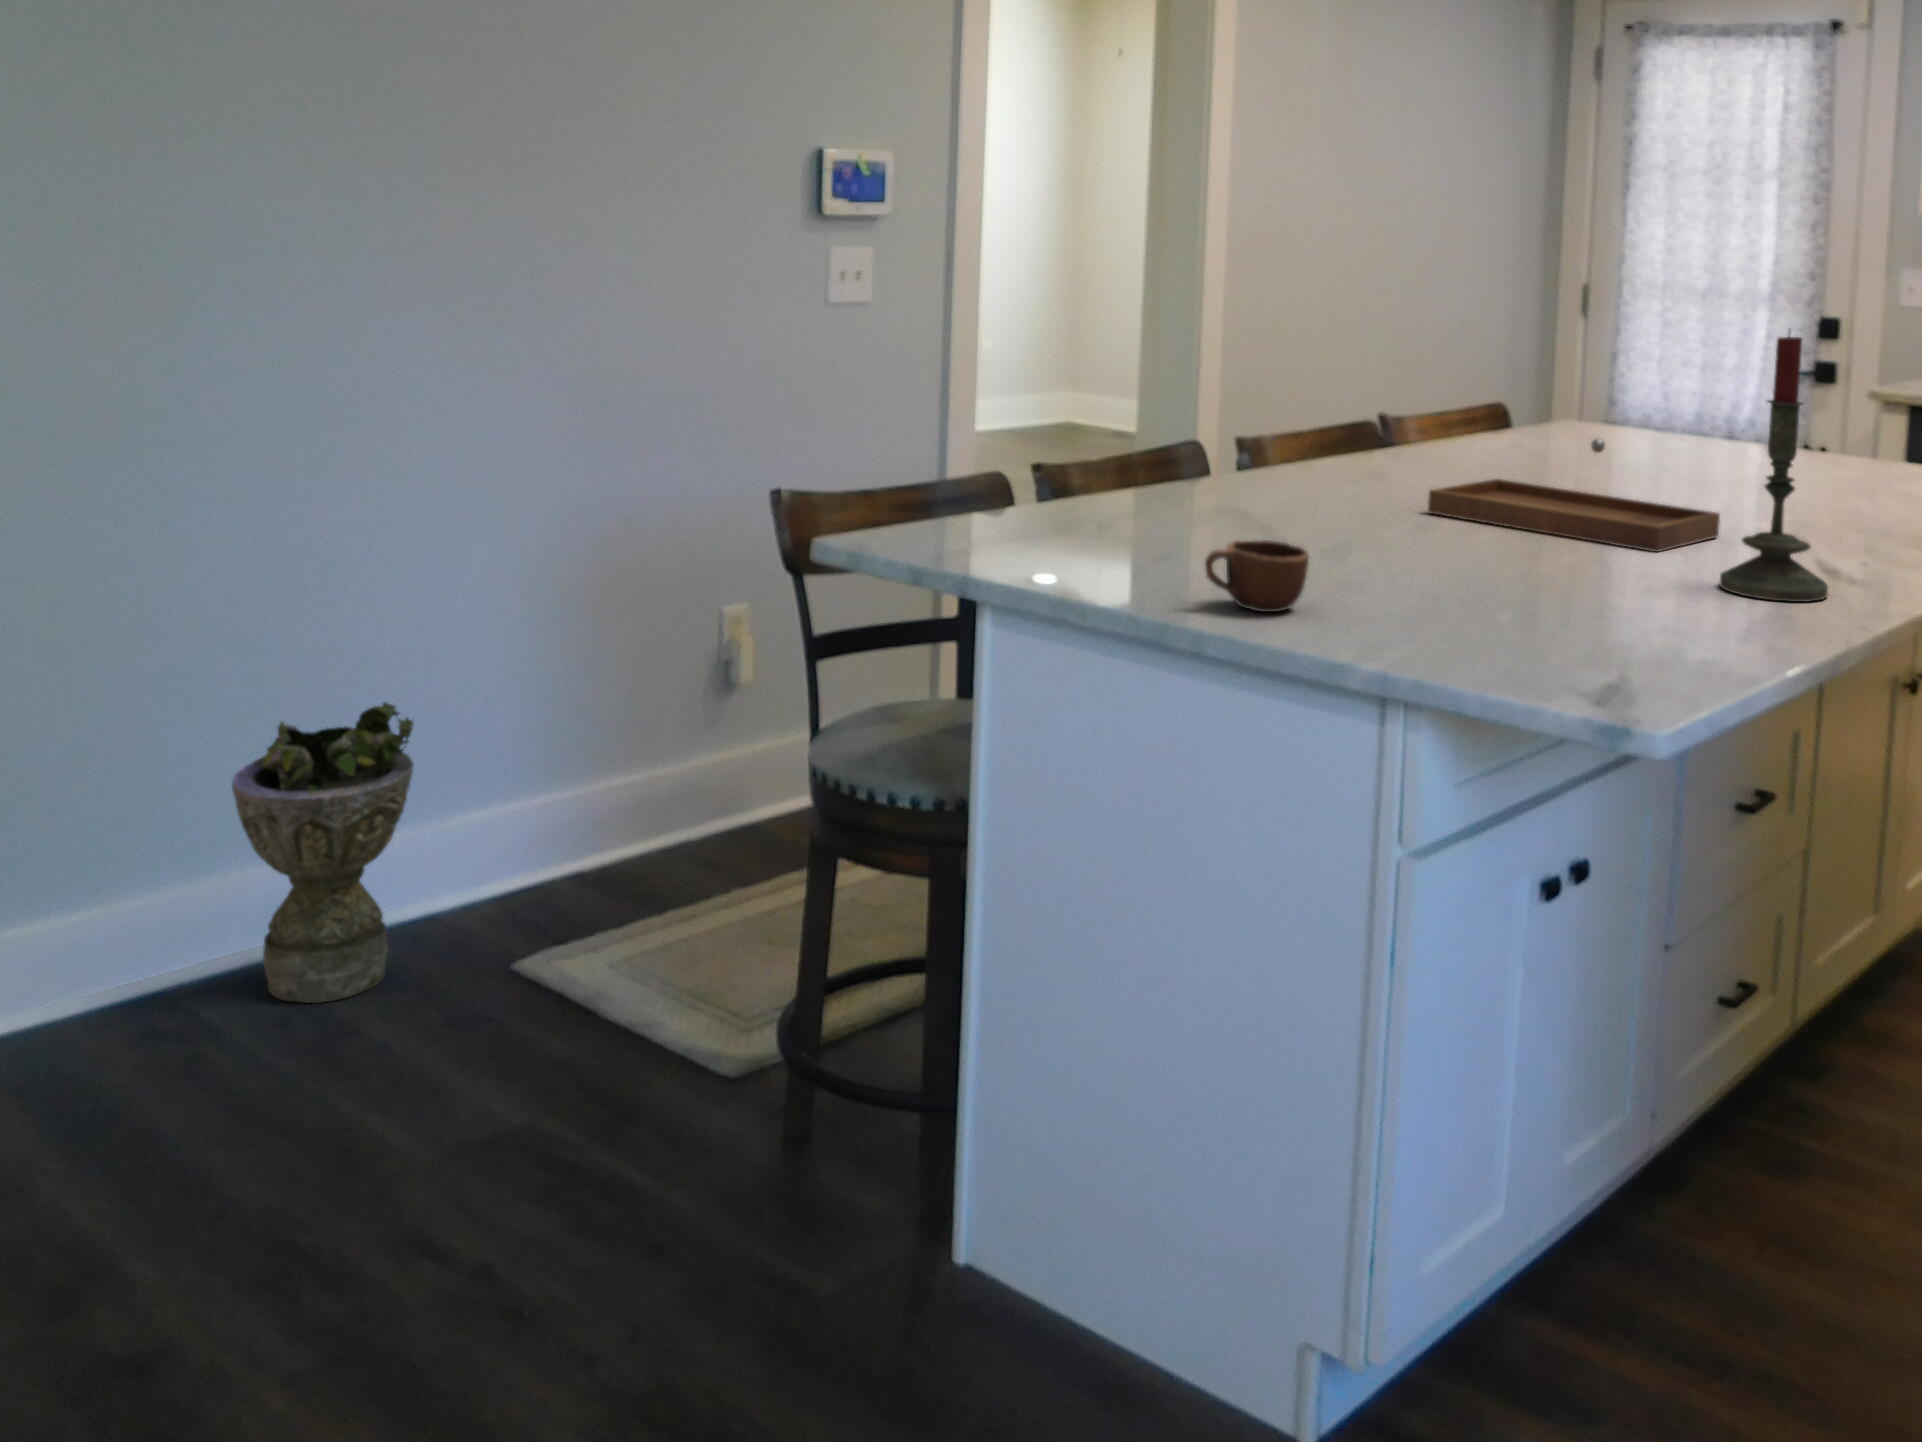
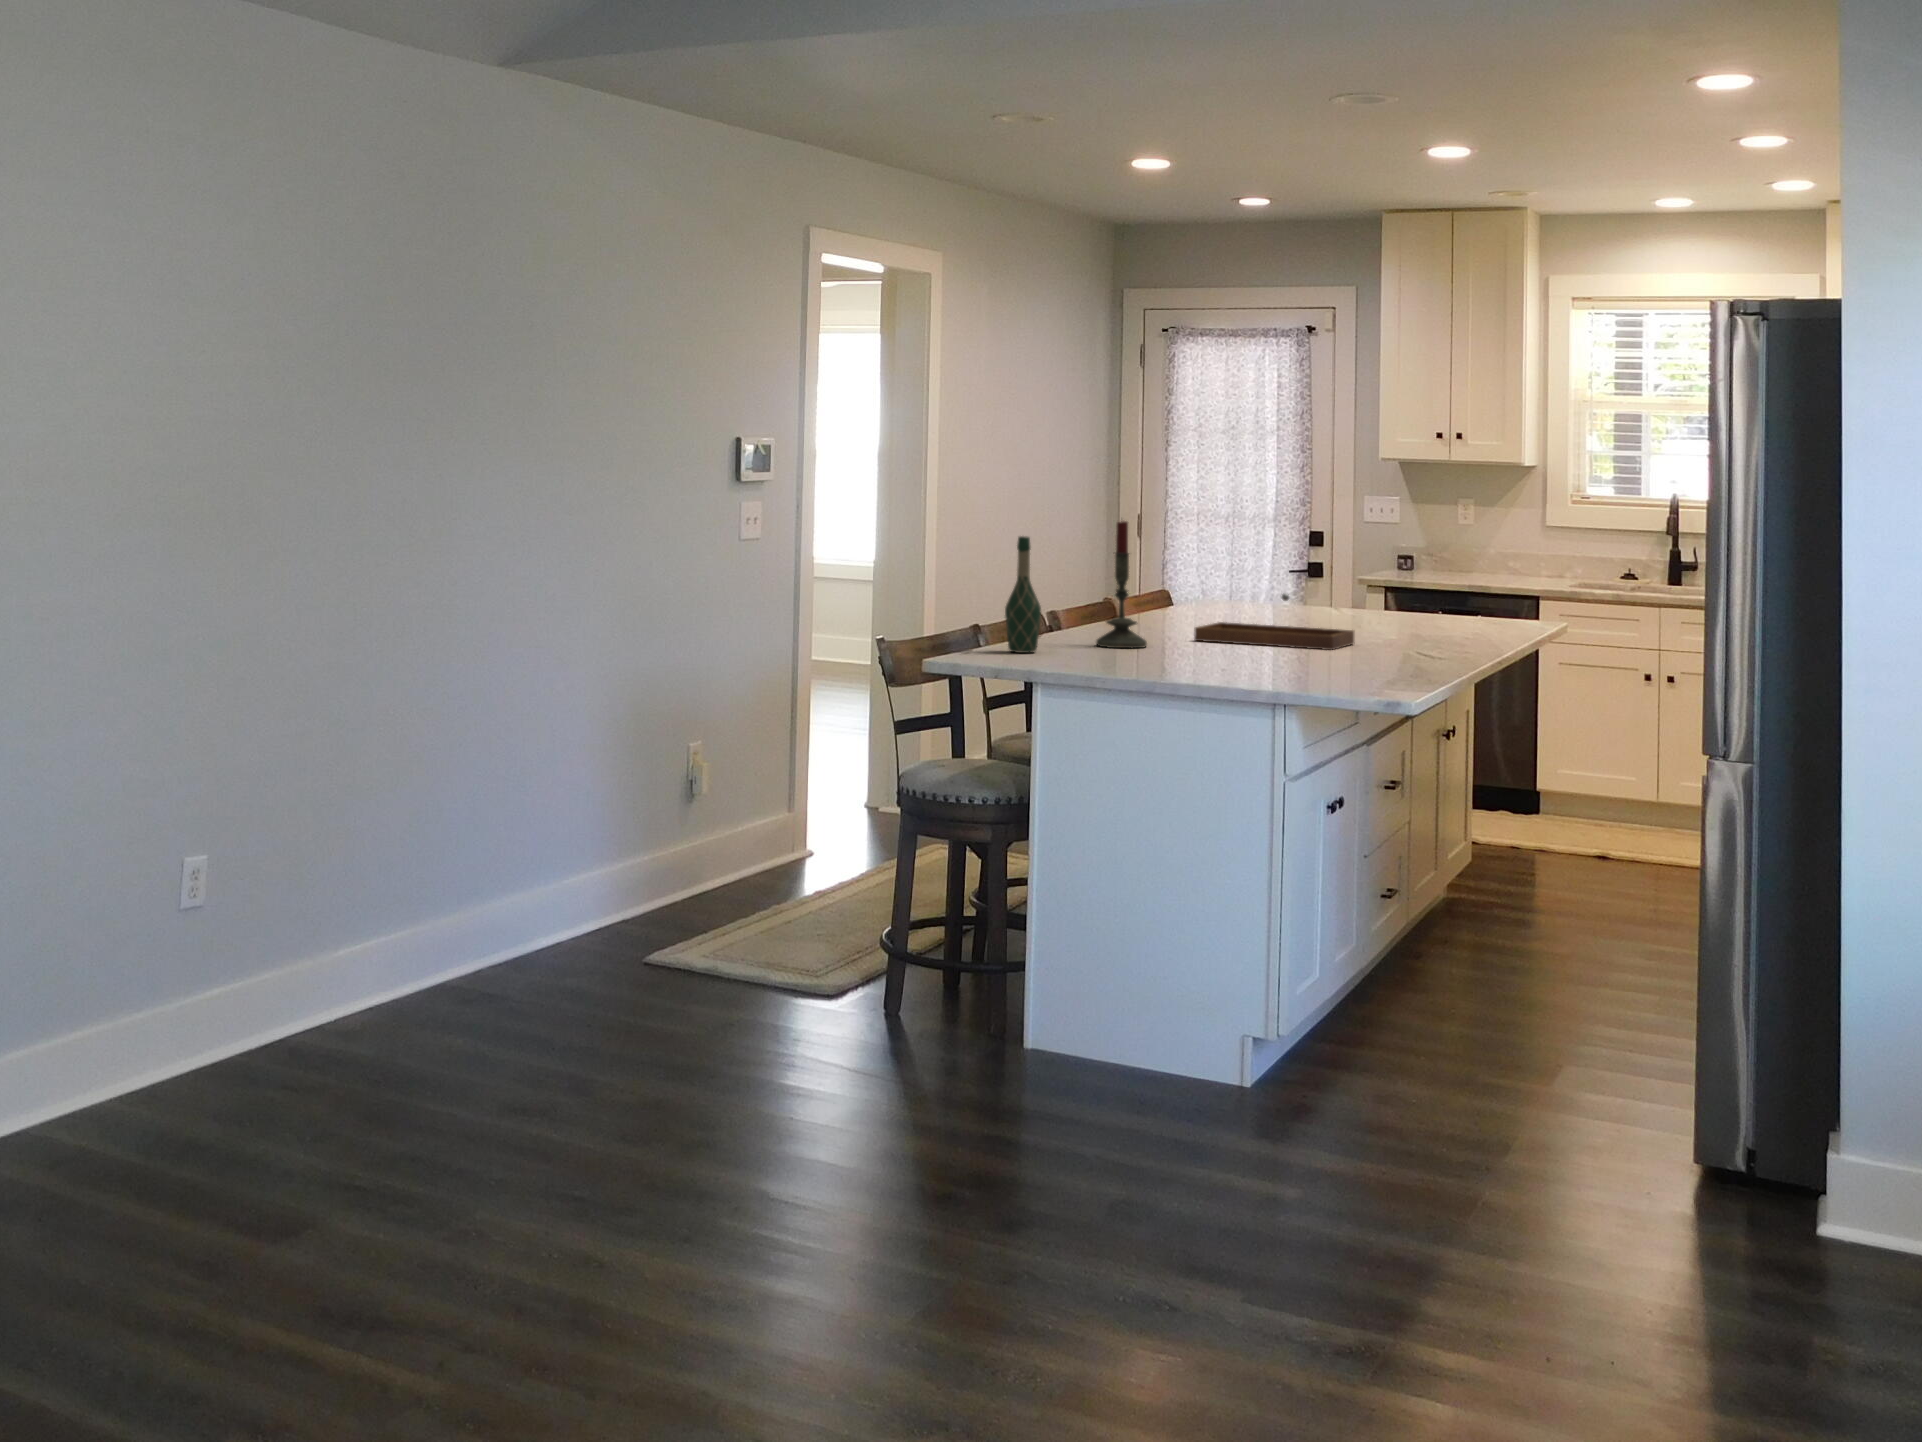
wine bottle: none [1022,321,1088,532] -> present [1005,536,1041,653]
candle: present [1720,328,1828,602] -> present [1096,521,1147,648]
mug: present [1205,540,1309,612] -> none [1162,638,1210,672]
planter: present [232,702,414,1003] -> none [496,796,602,984]

